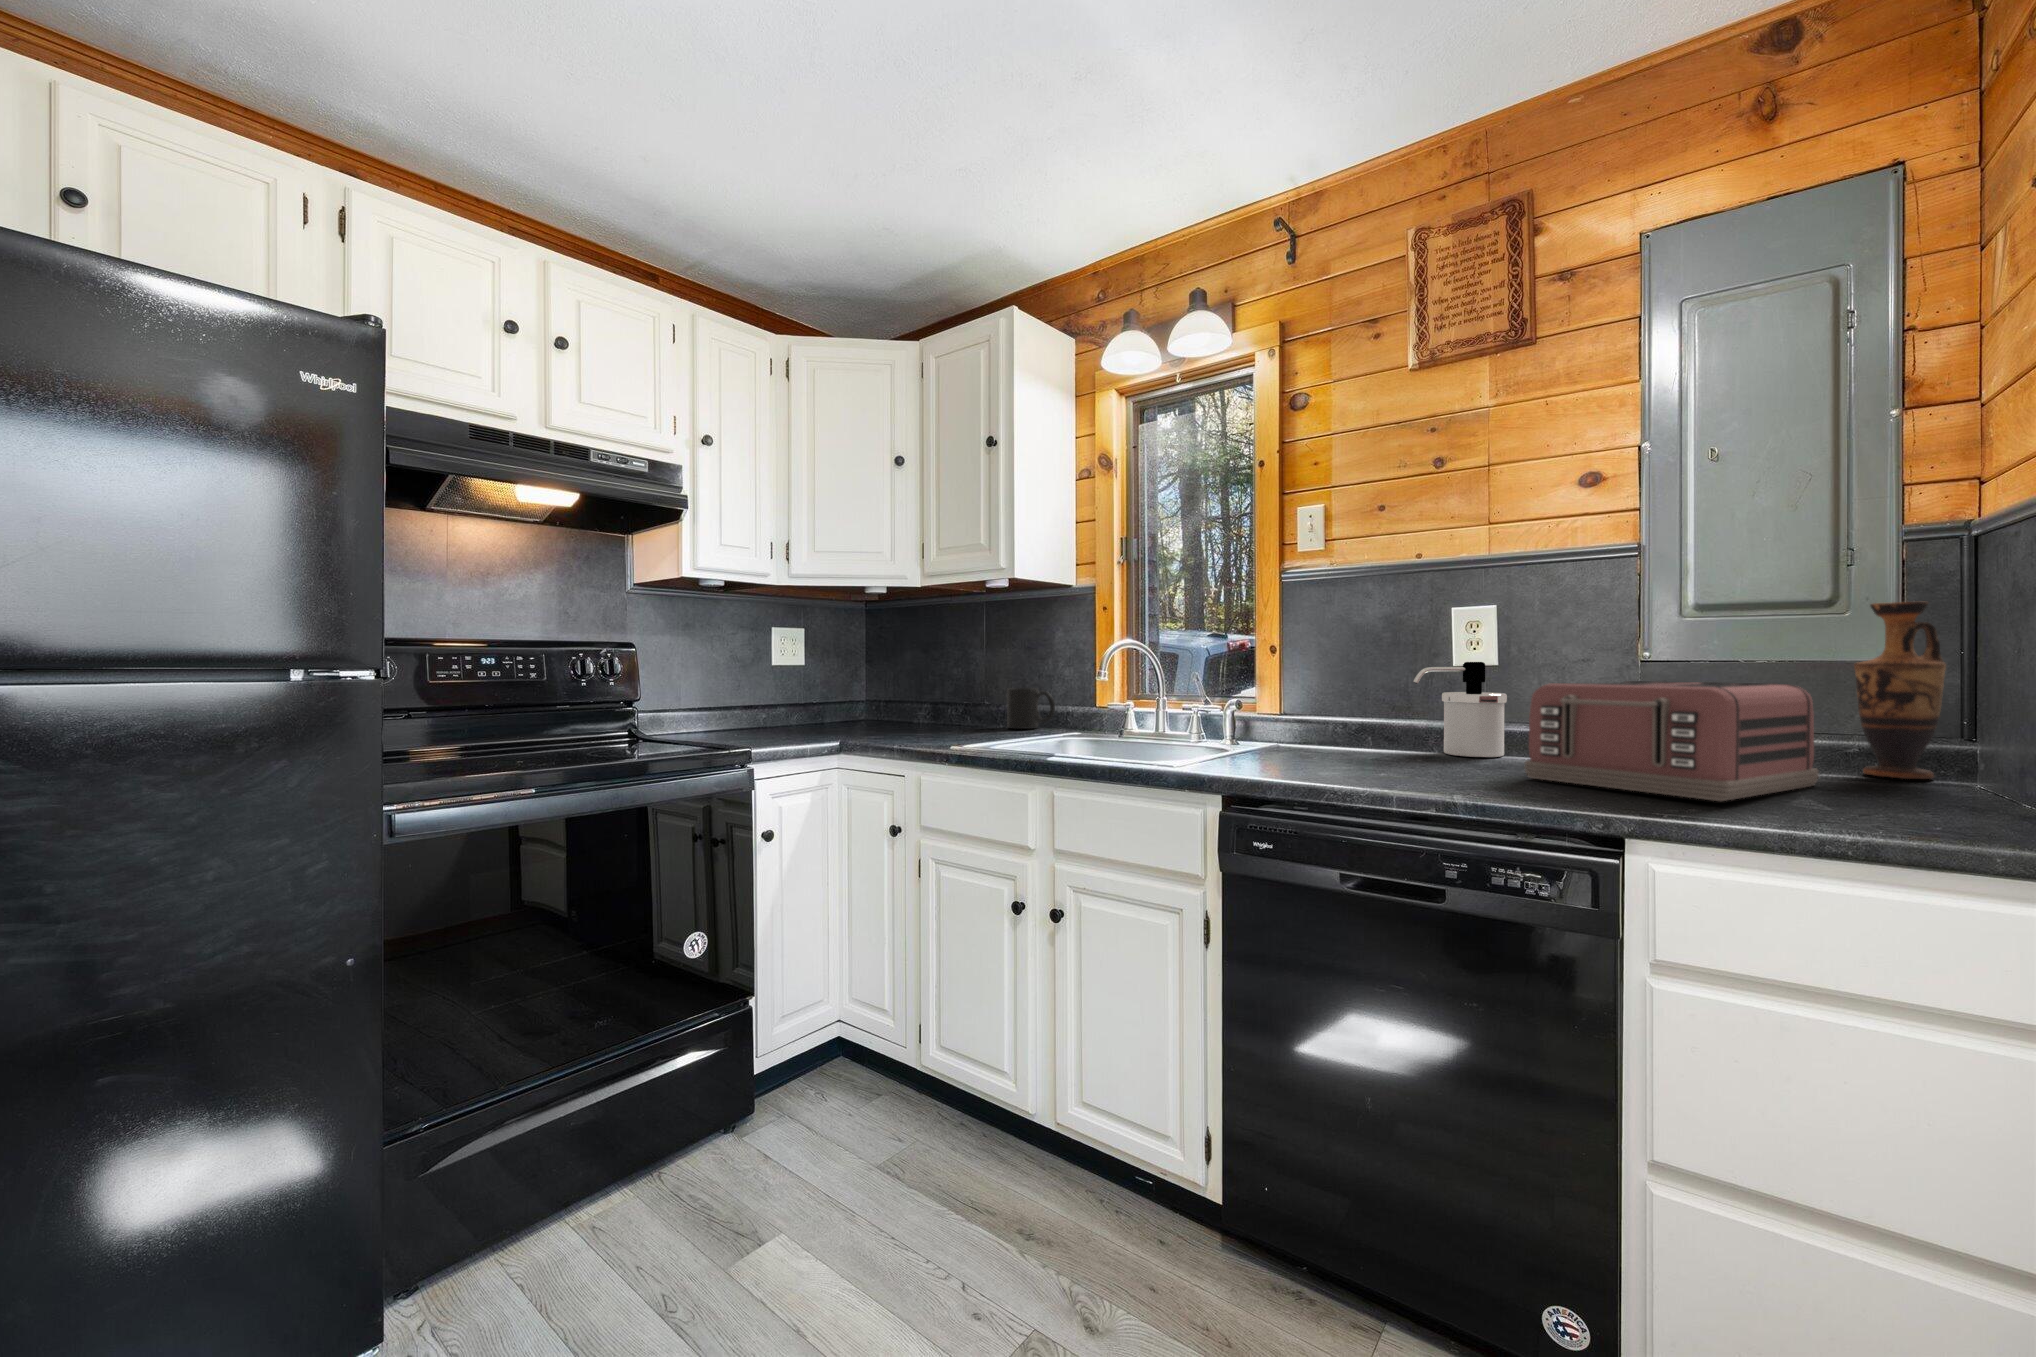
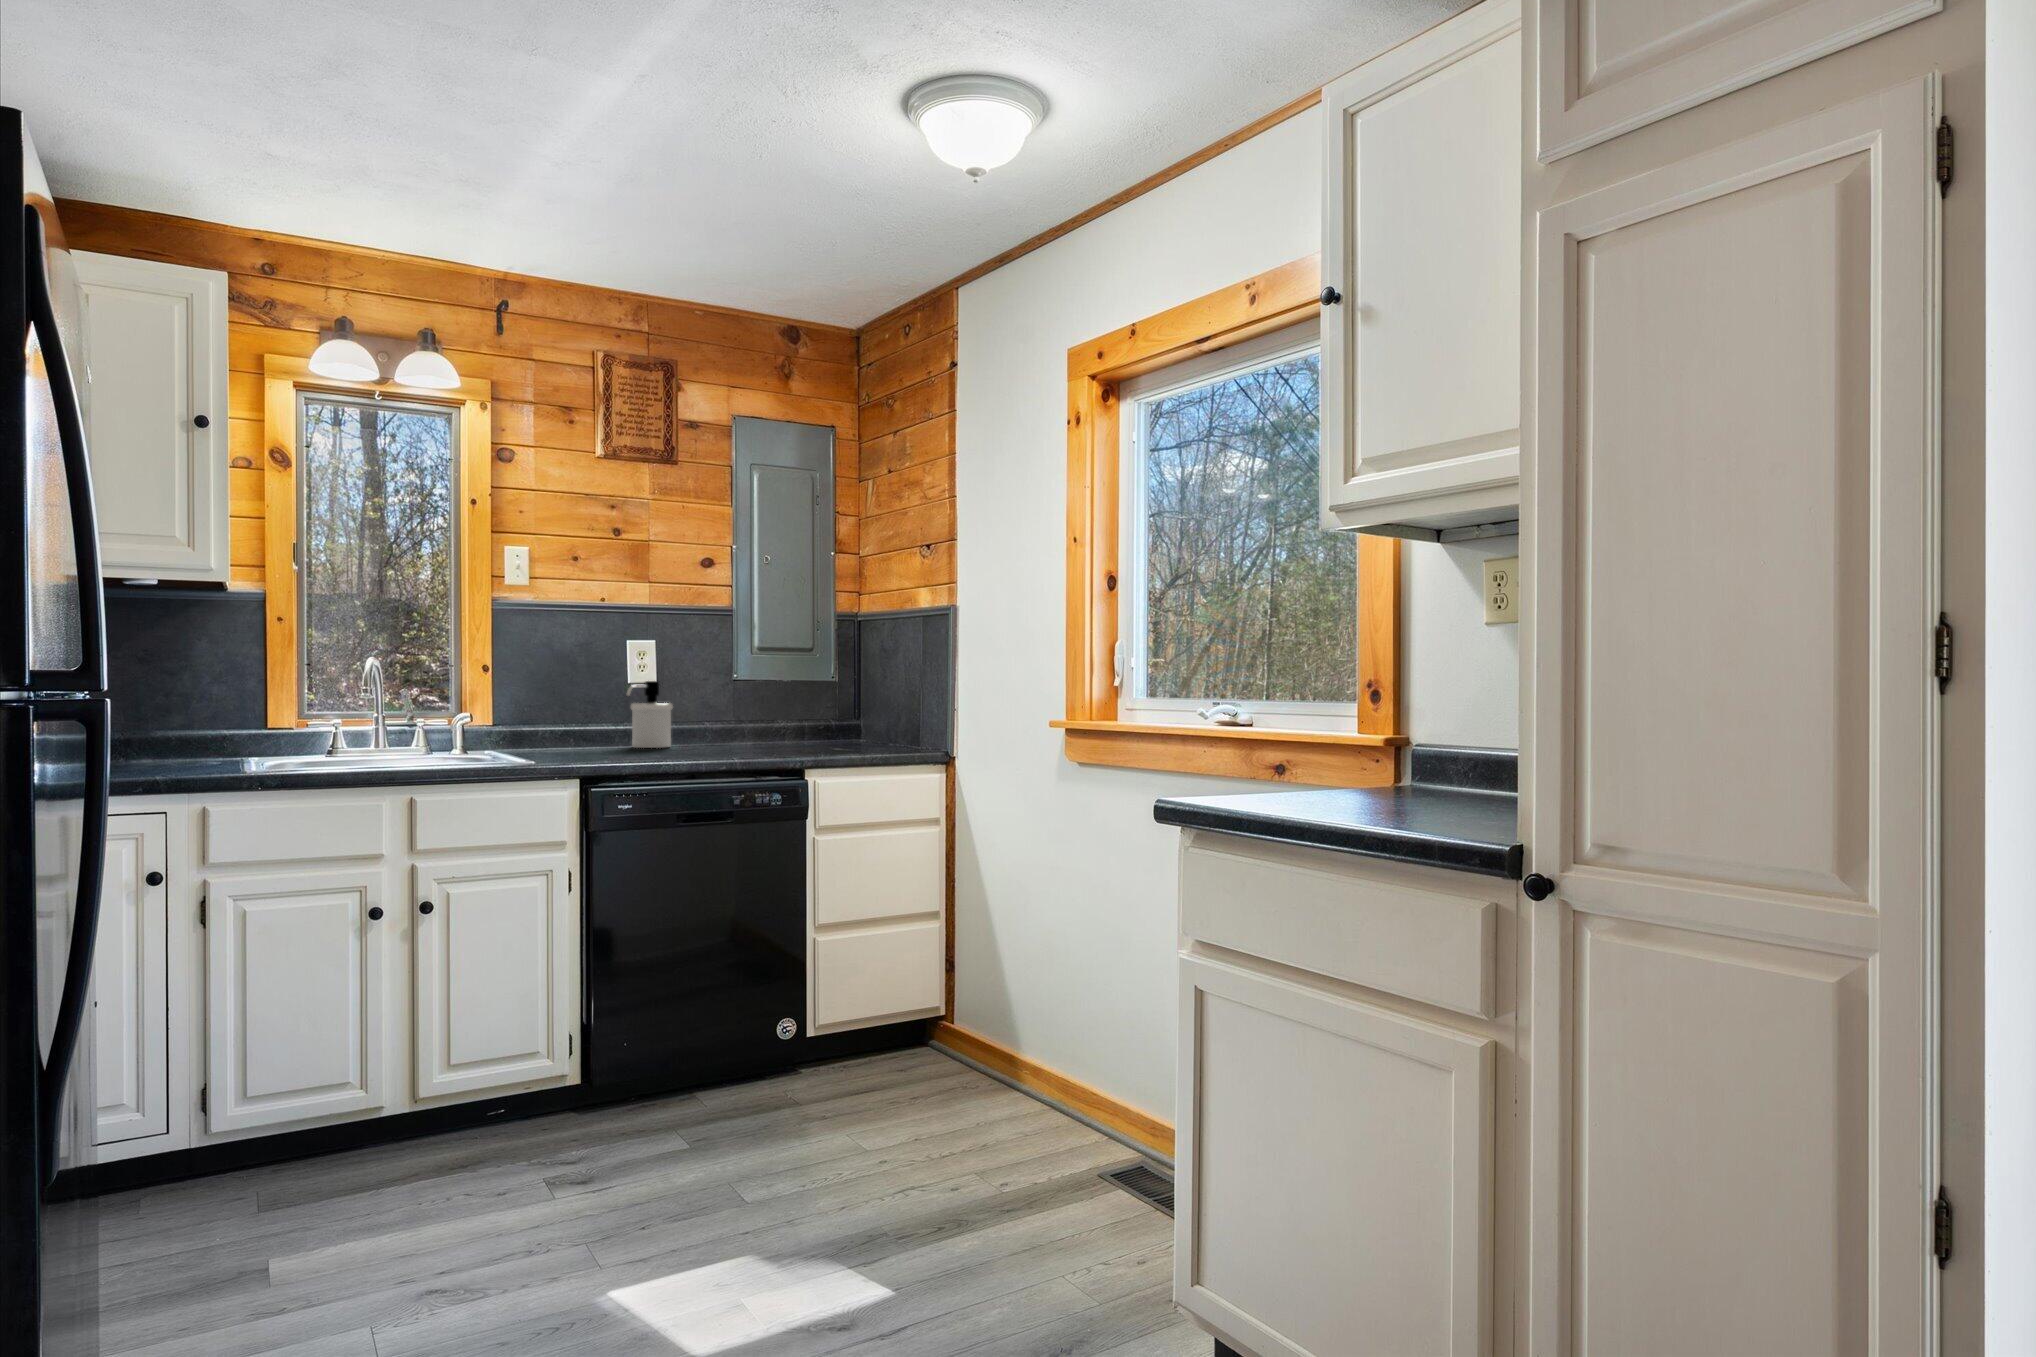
vase: present [1854,602,1946,779] -> none [821,652,853,742]
toaster: present [1525,681,1819,801] -> none [724,693,828,753]
mug: present [1007,688,1055,729] -> none [156,710,214,759]

